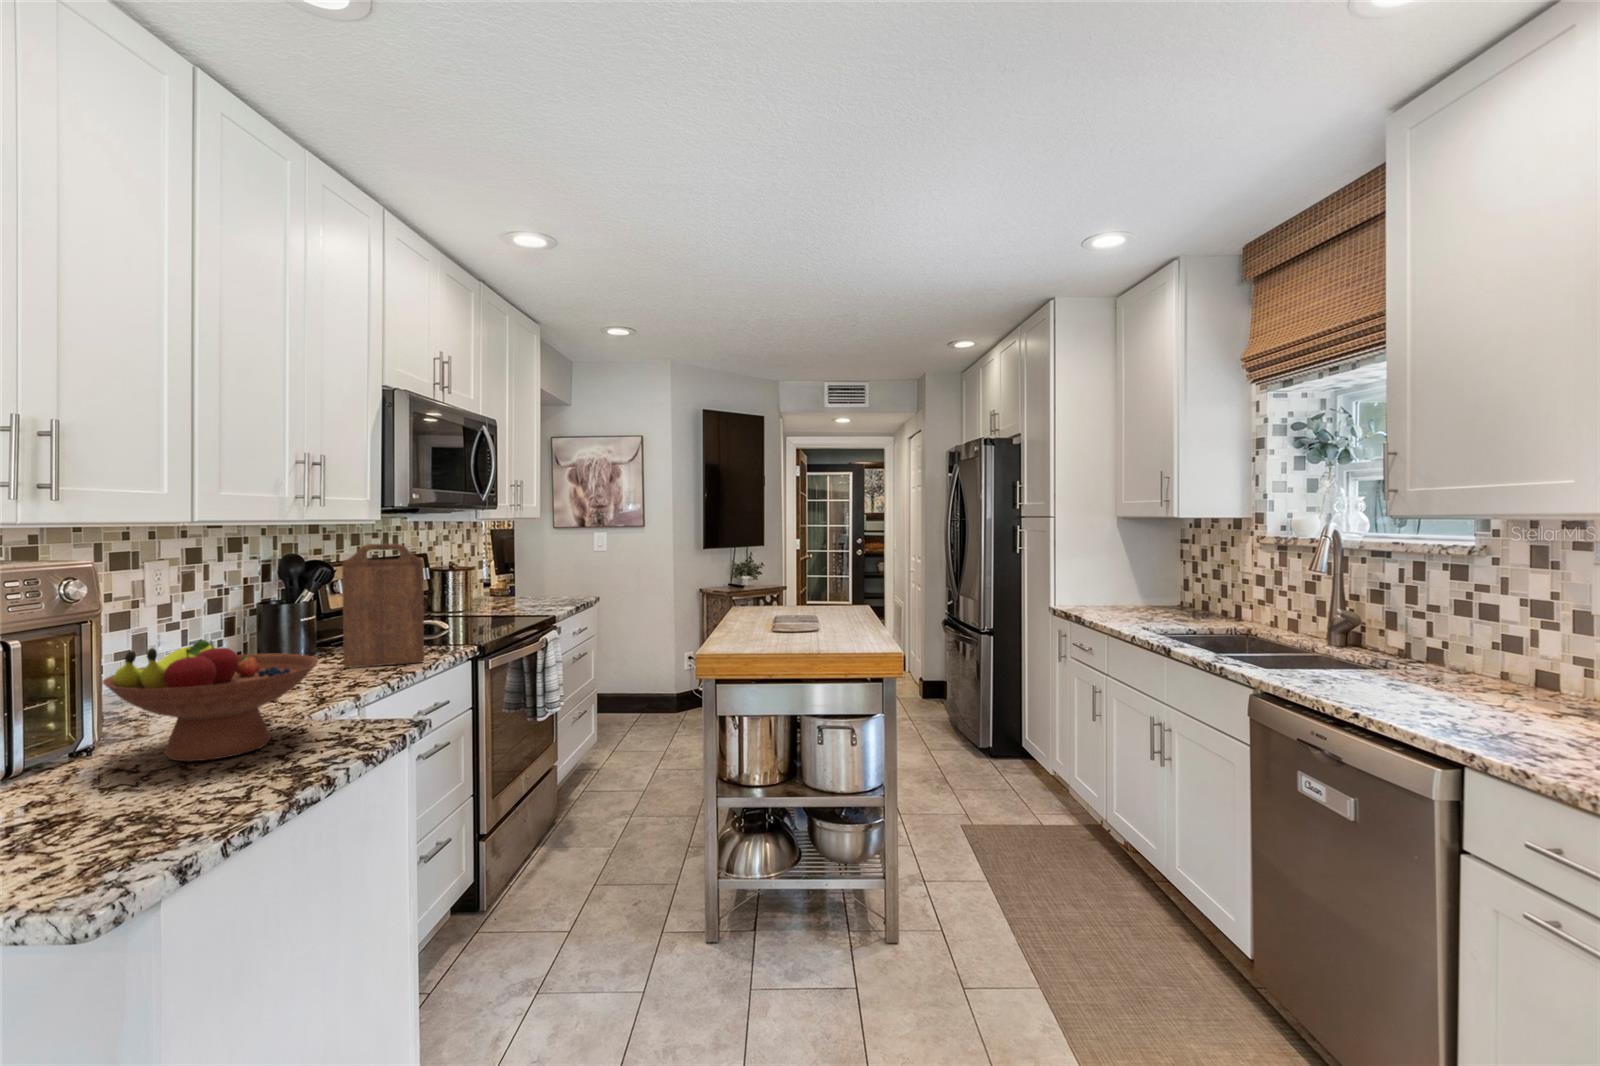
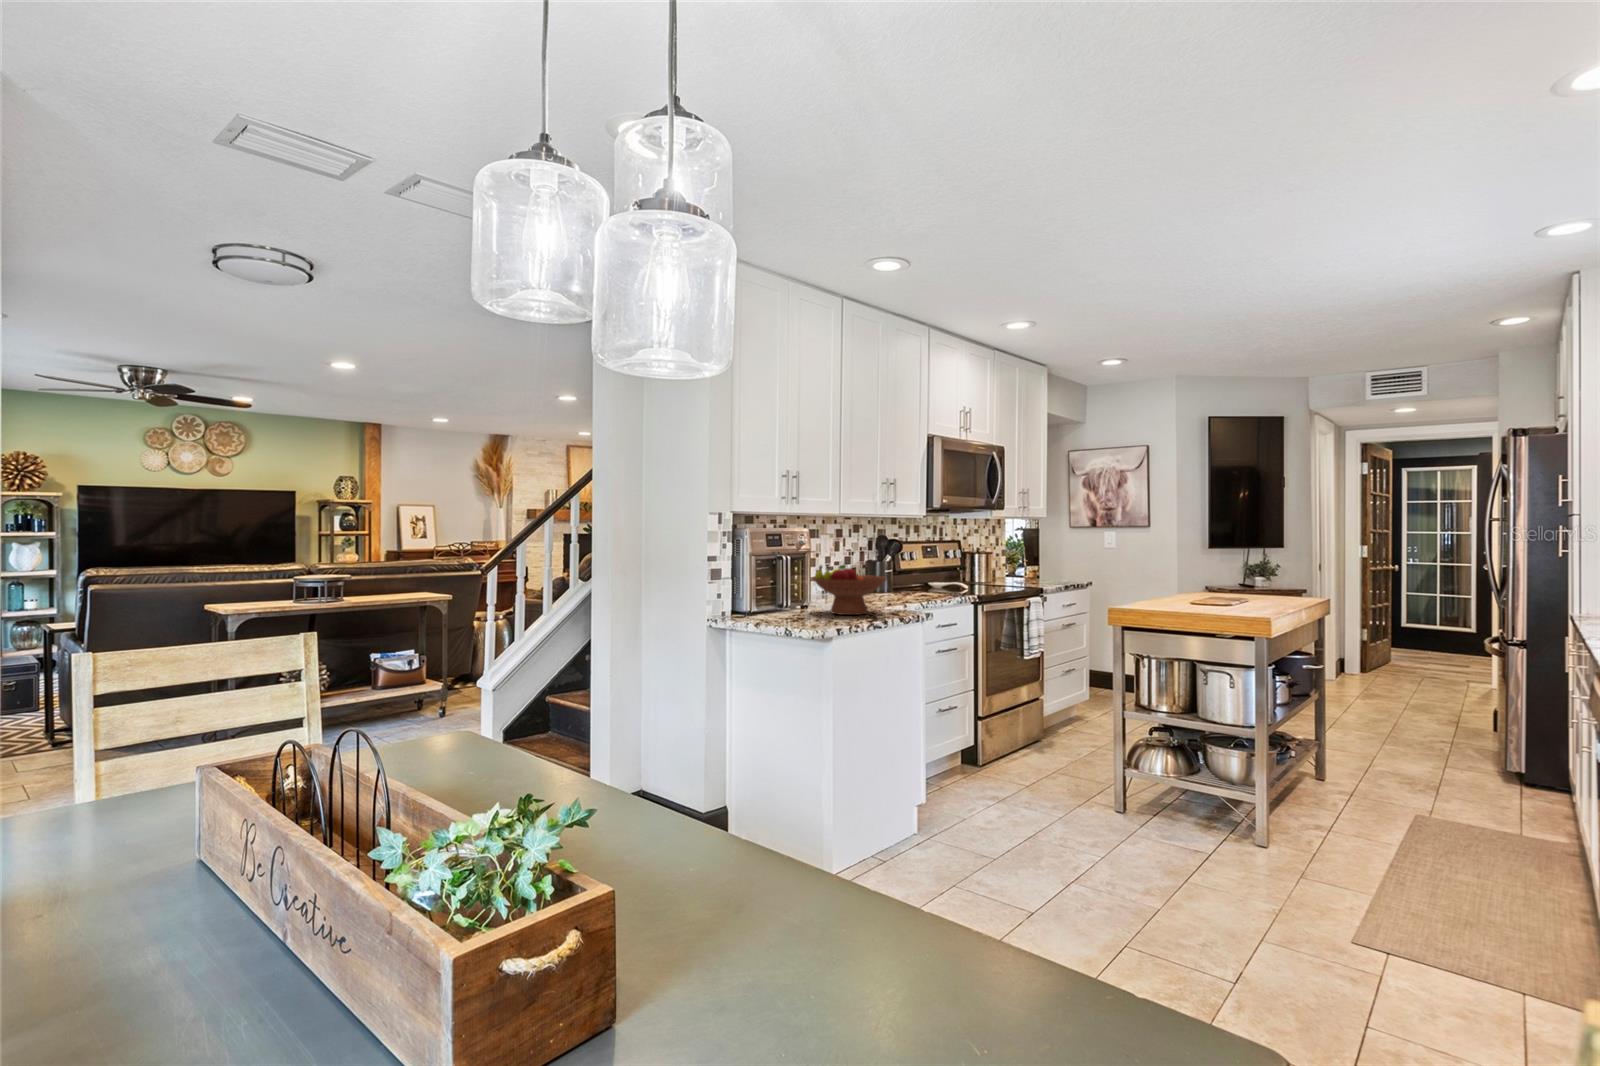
cutting board: present [342,544,424,667] -> none [904,528,945,598]

